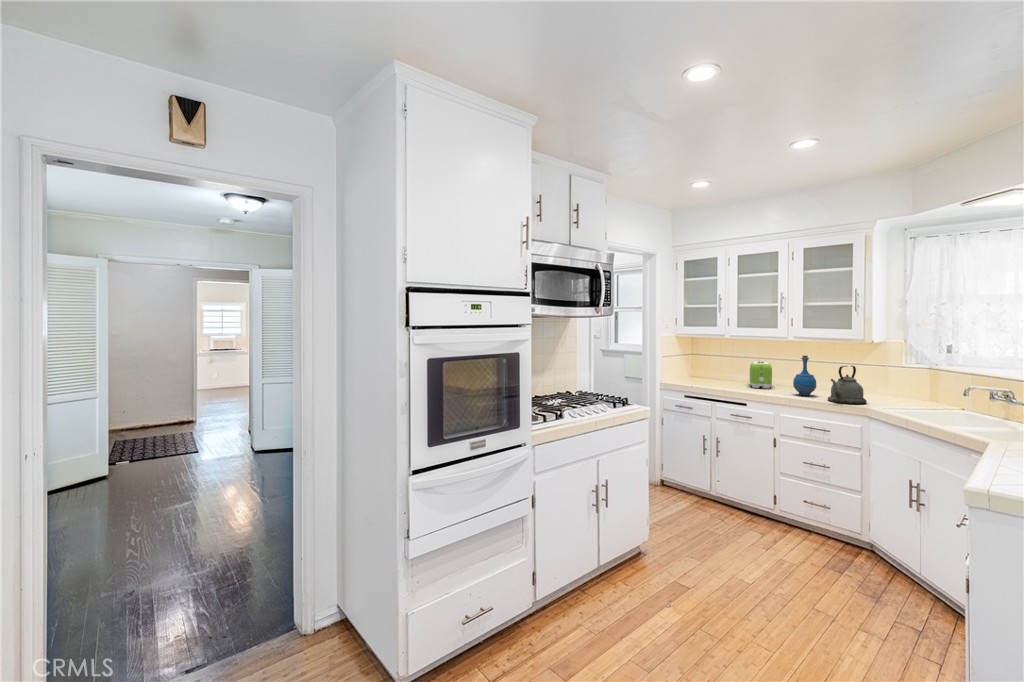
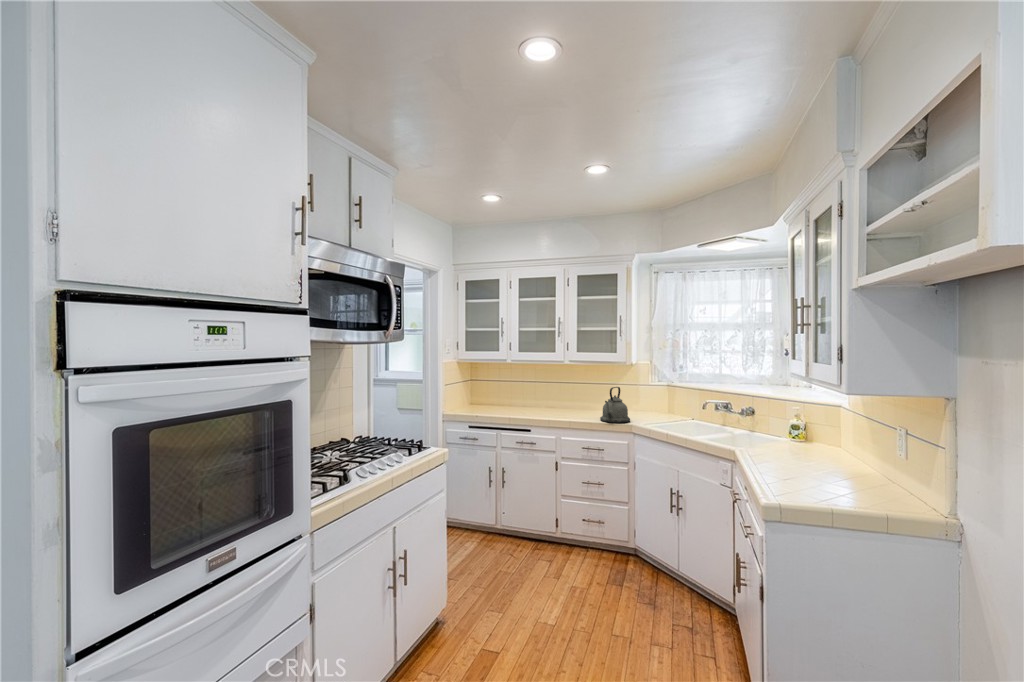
bottle: present [793,355,816,396] -> none [570,378,589,416]
toaster: present [750,361,772,388] -> none [528,384,549,411]

